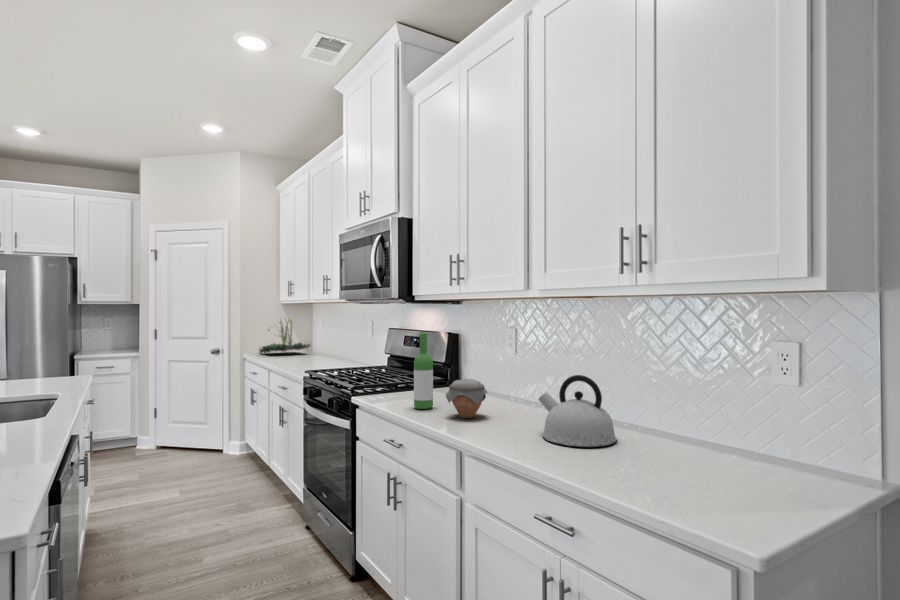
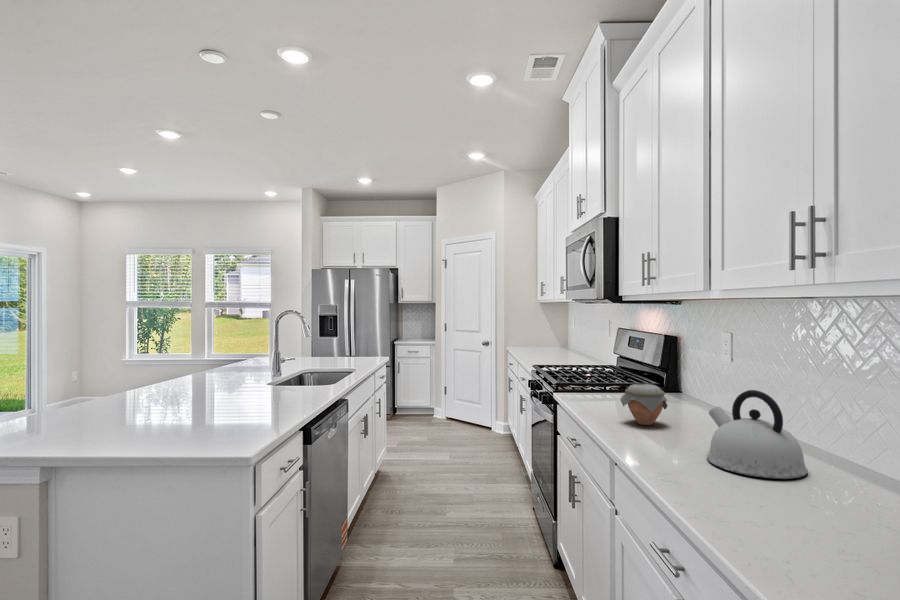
plant: present [259,318,310,353] -> none [520,314,564,348]
wine bottle: present [414,333,433,409] -> none [599,334,619,411]

